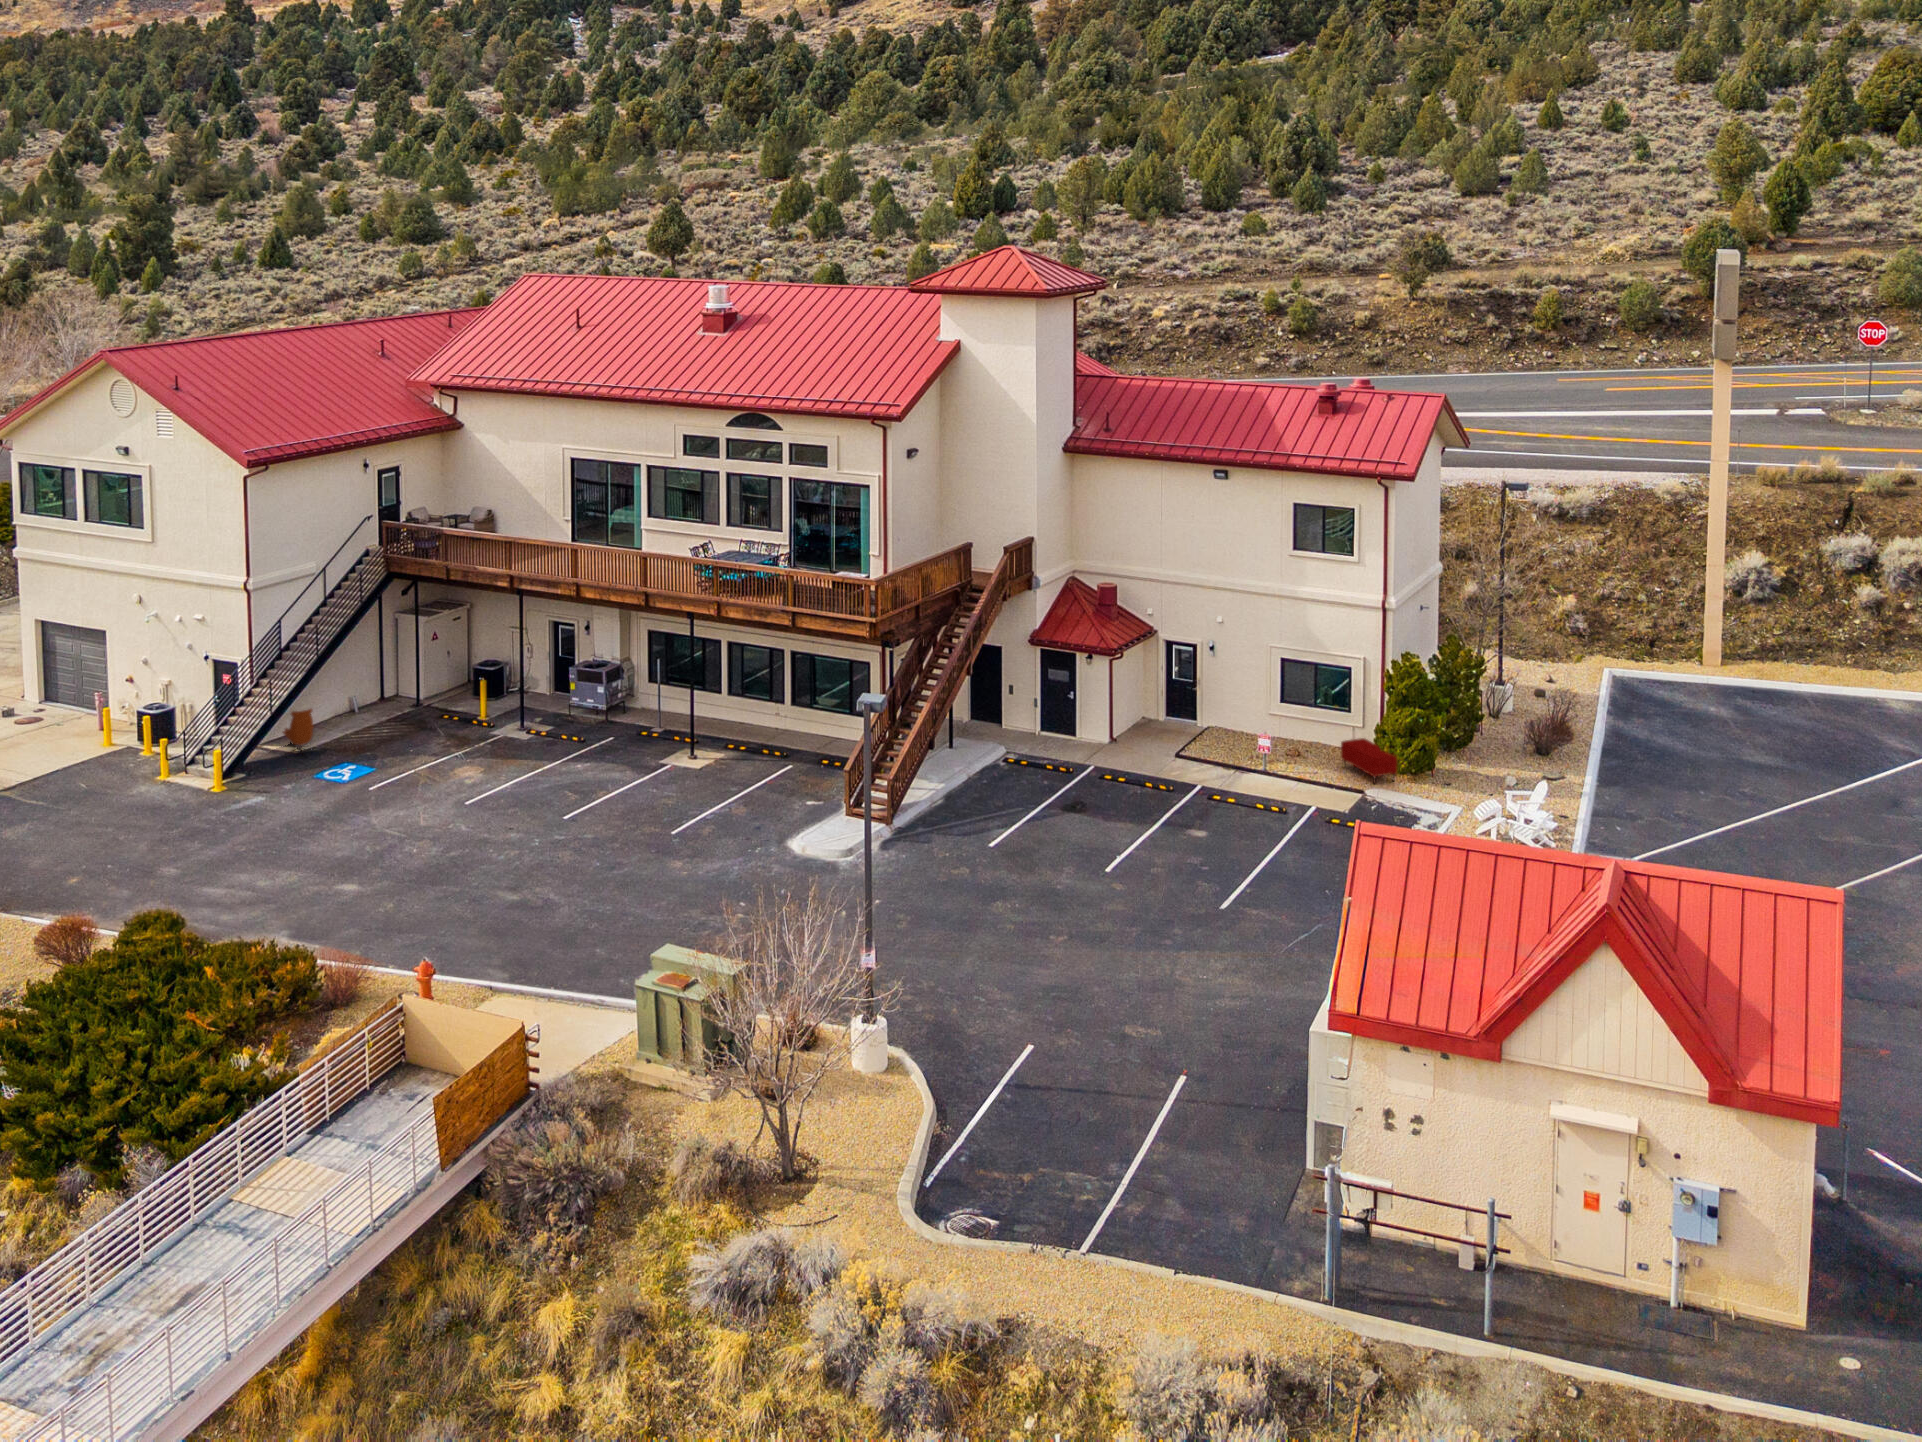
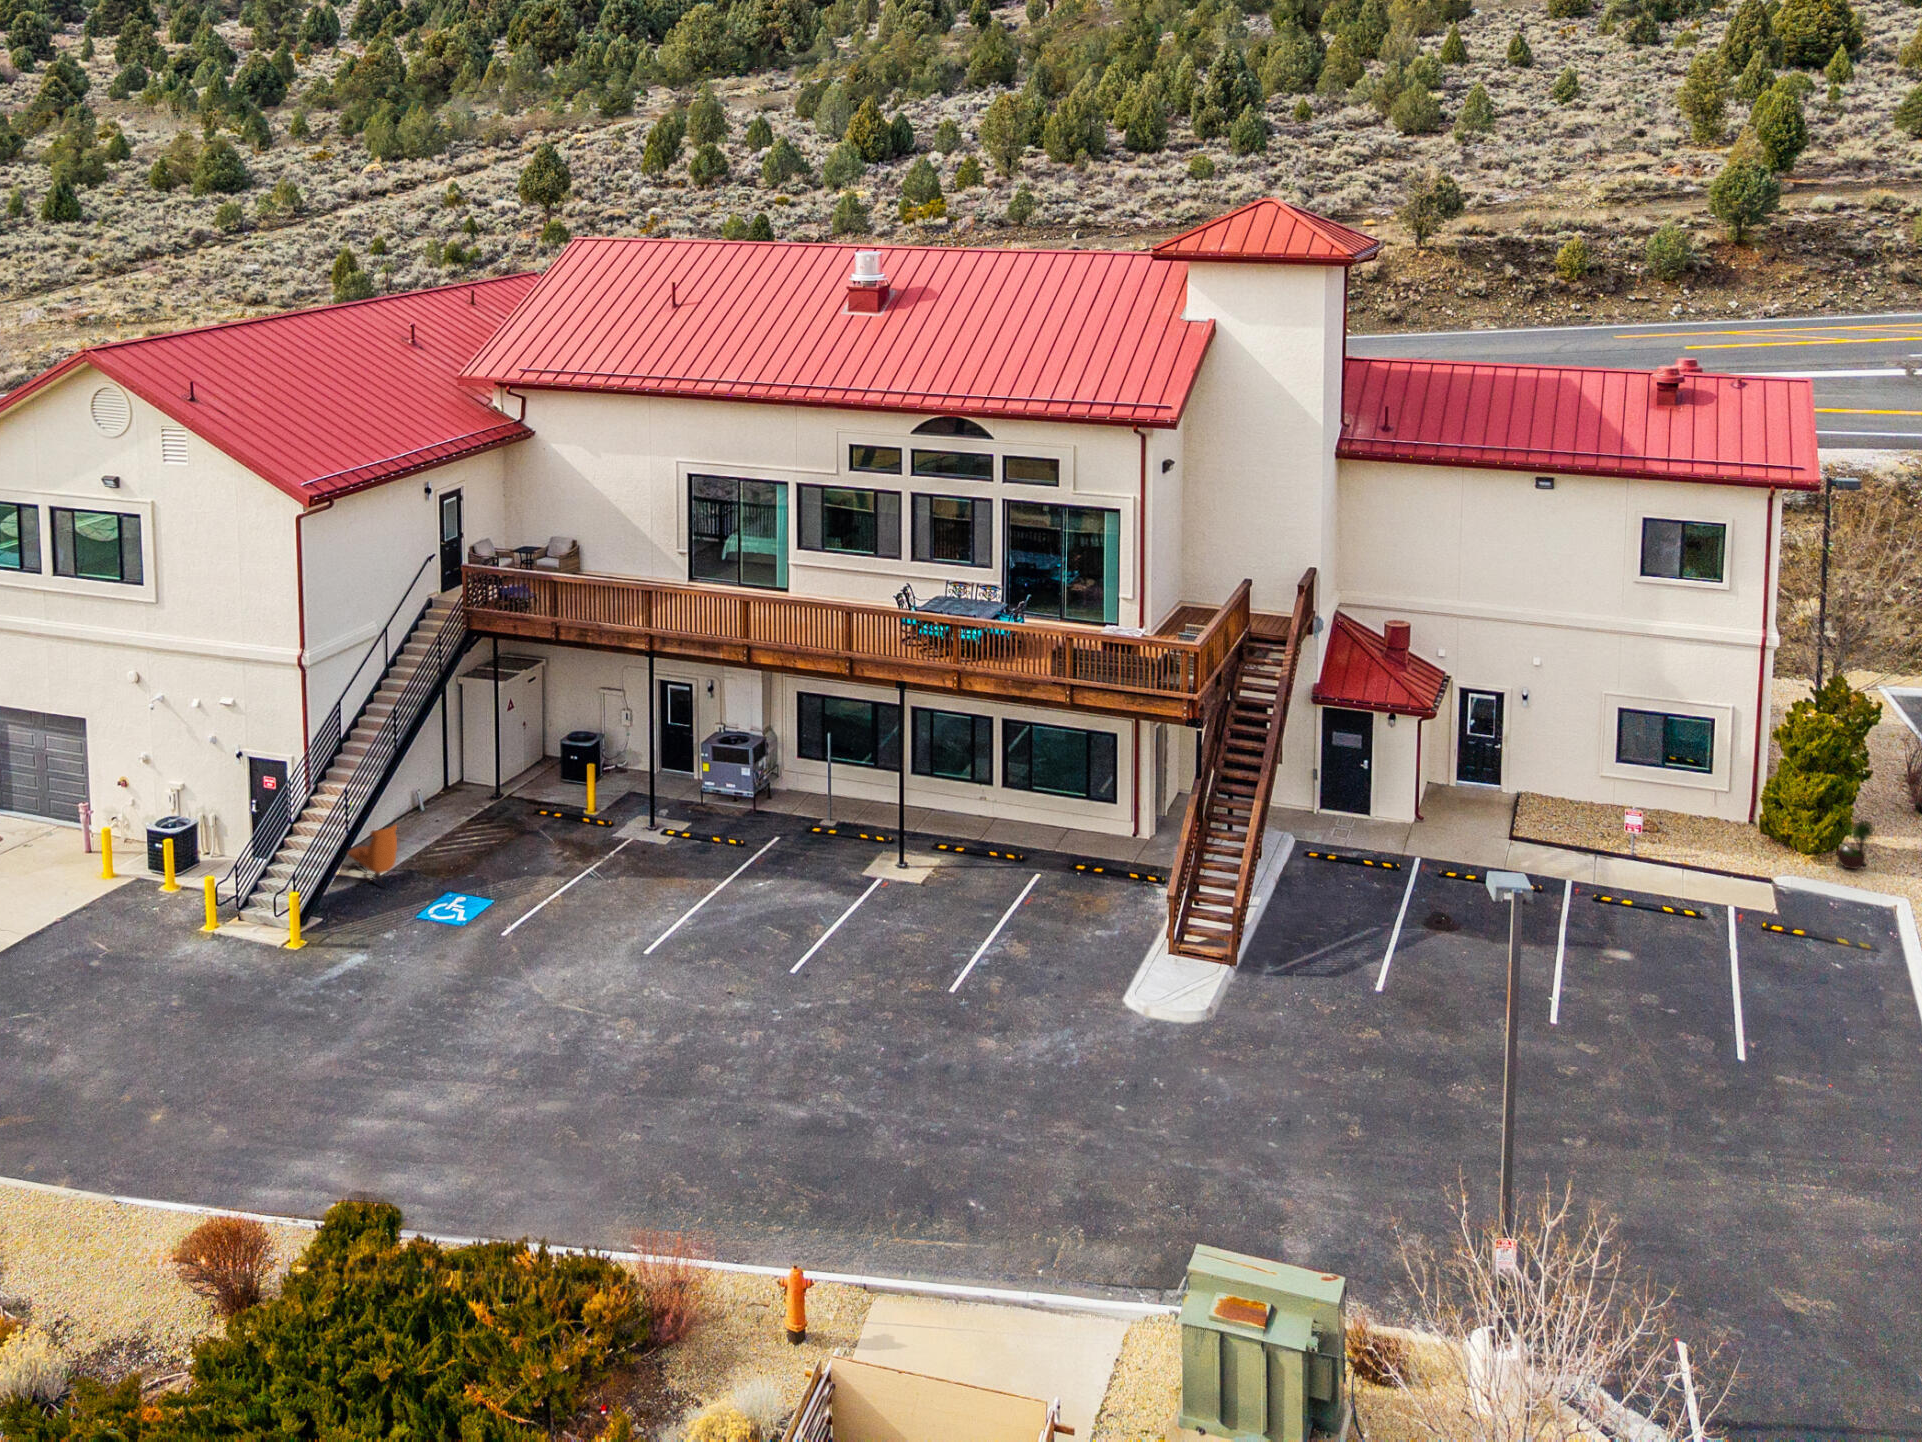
bench: present [1341,738,1397,784] -> none [1709,809,1795,872]
potted tree: none [1434,742,1463,785] -> present [1837,819,1873,869]

